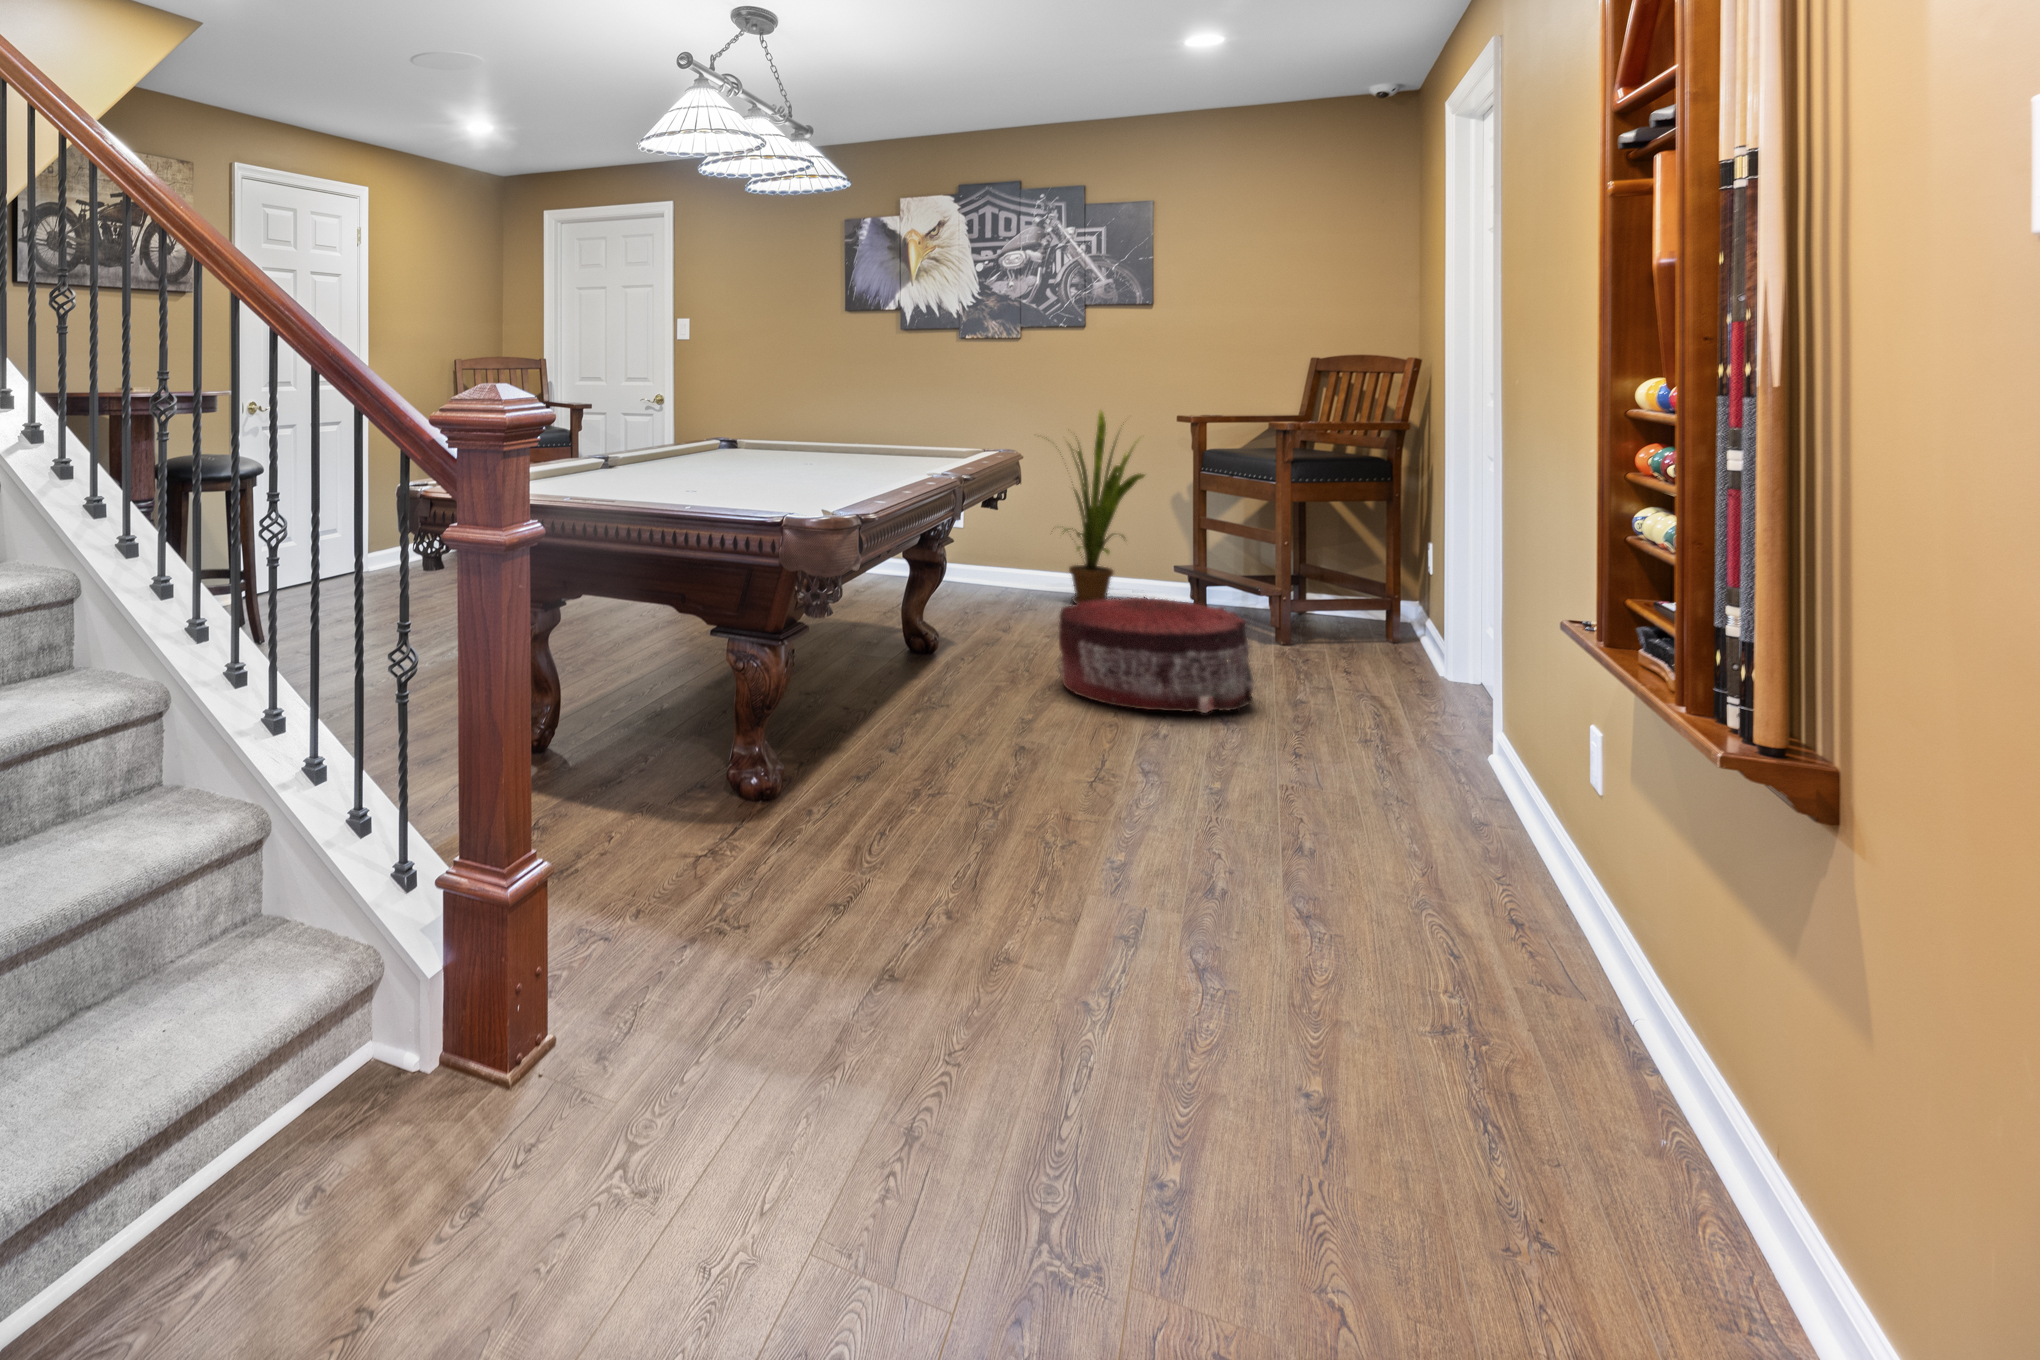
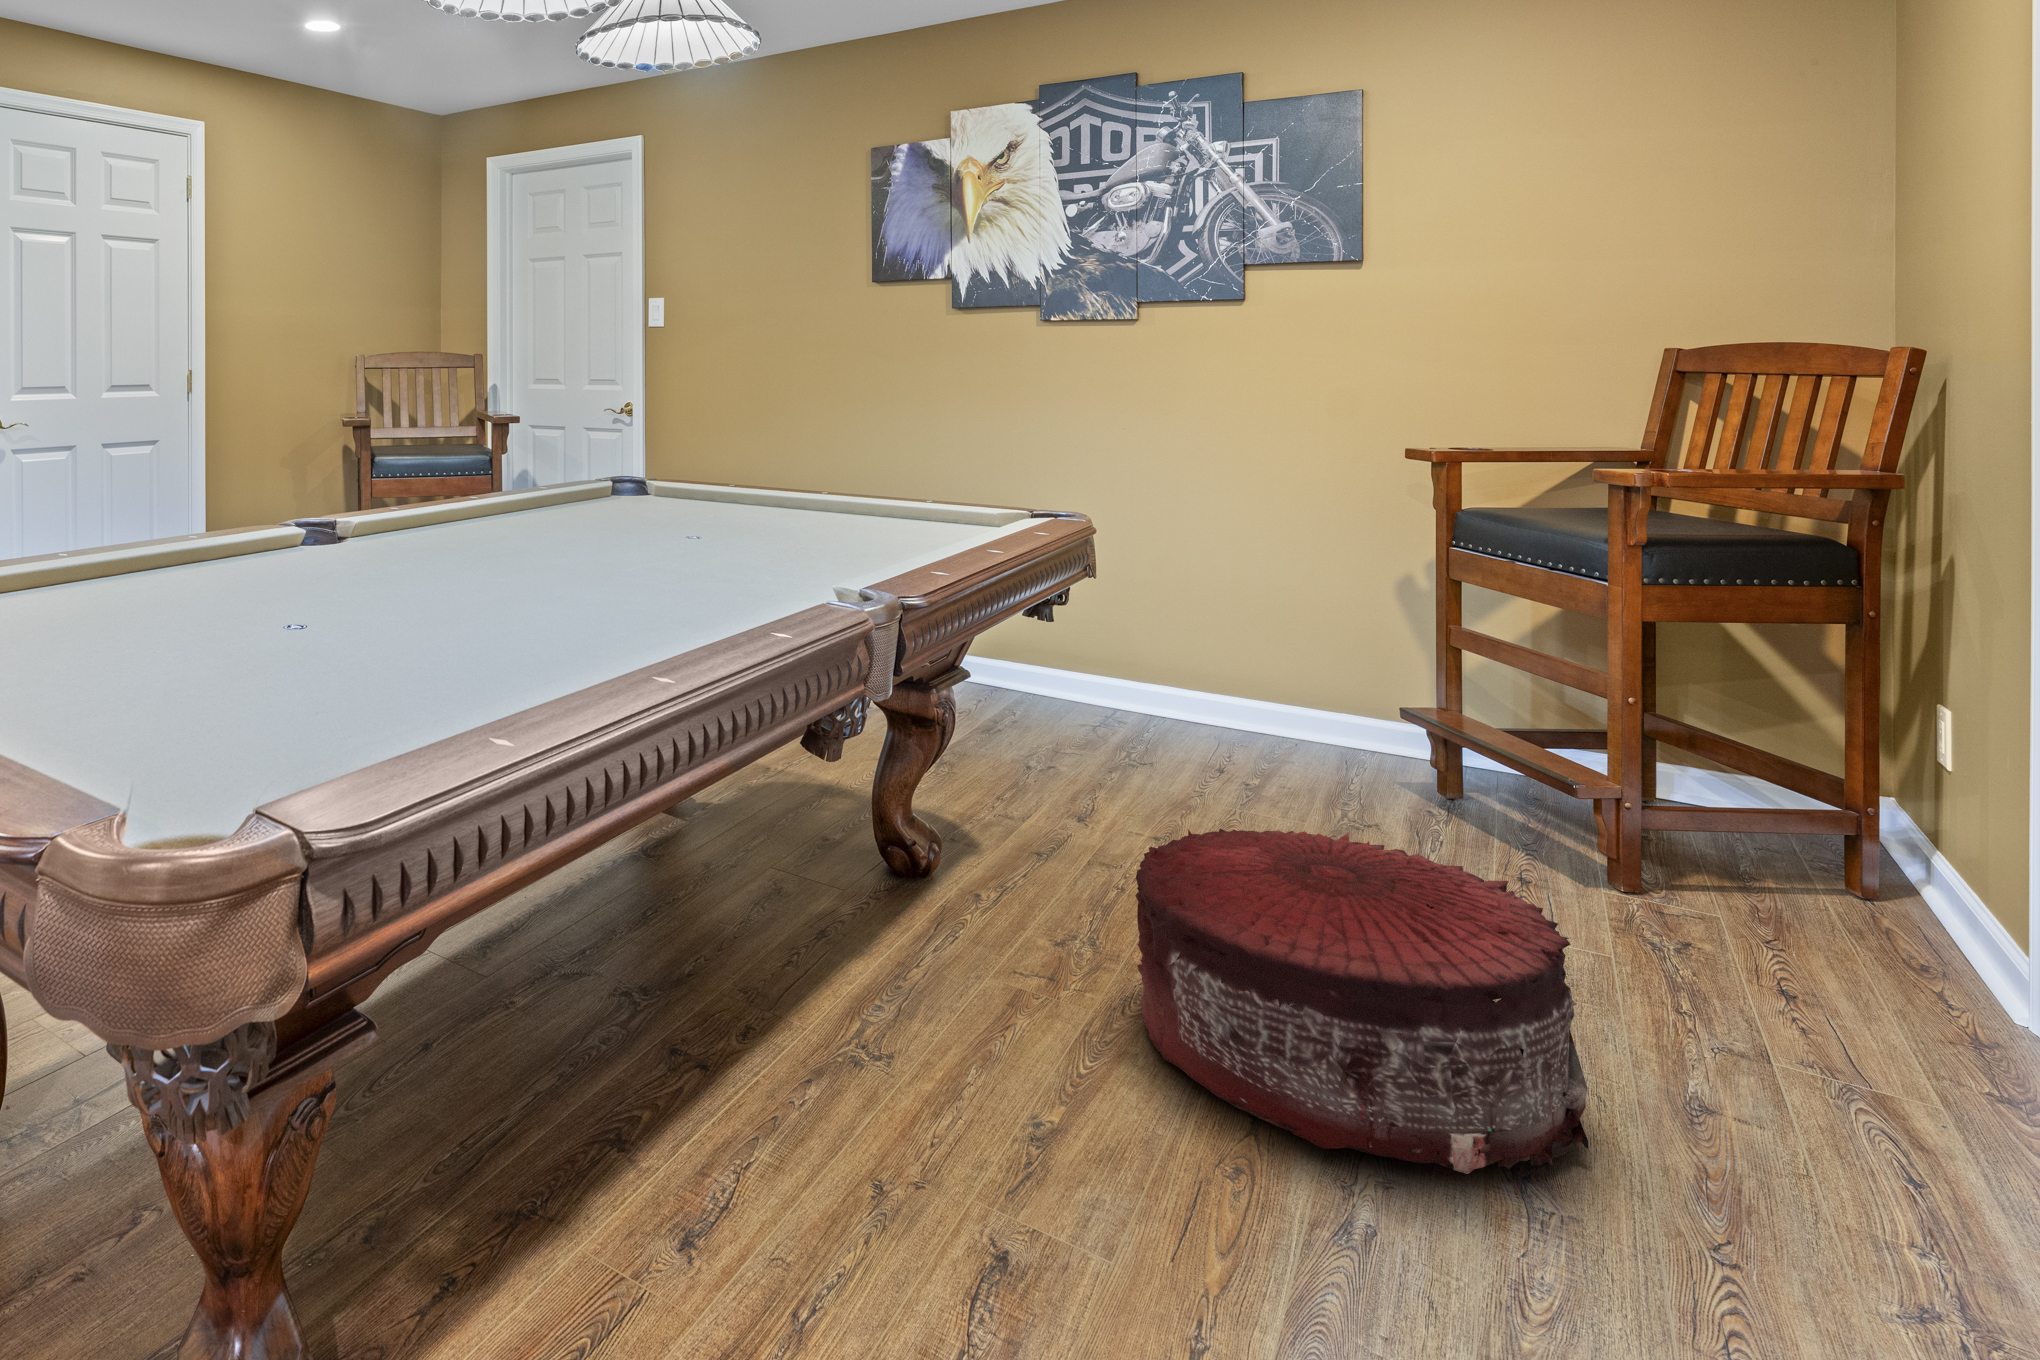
house plant: present [1056,411,1145,603] -> none [1147,435,1349,769]

